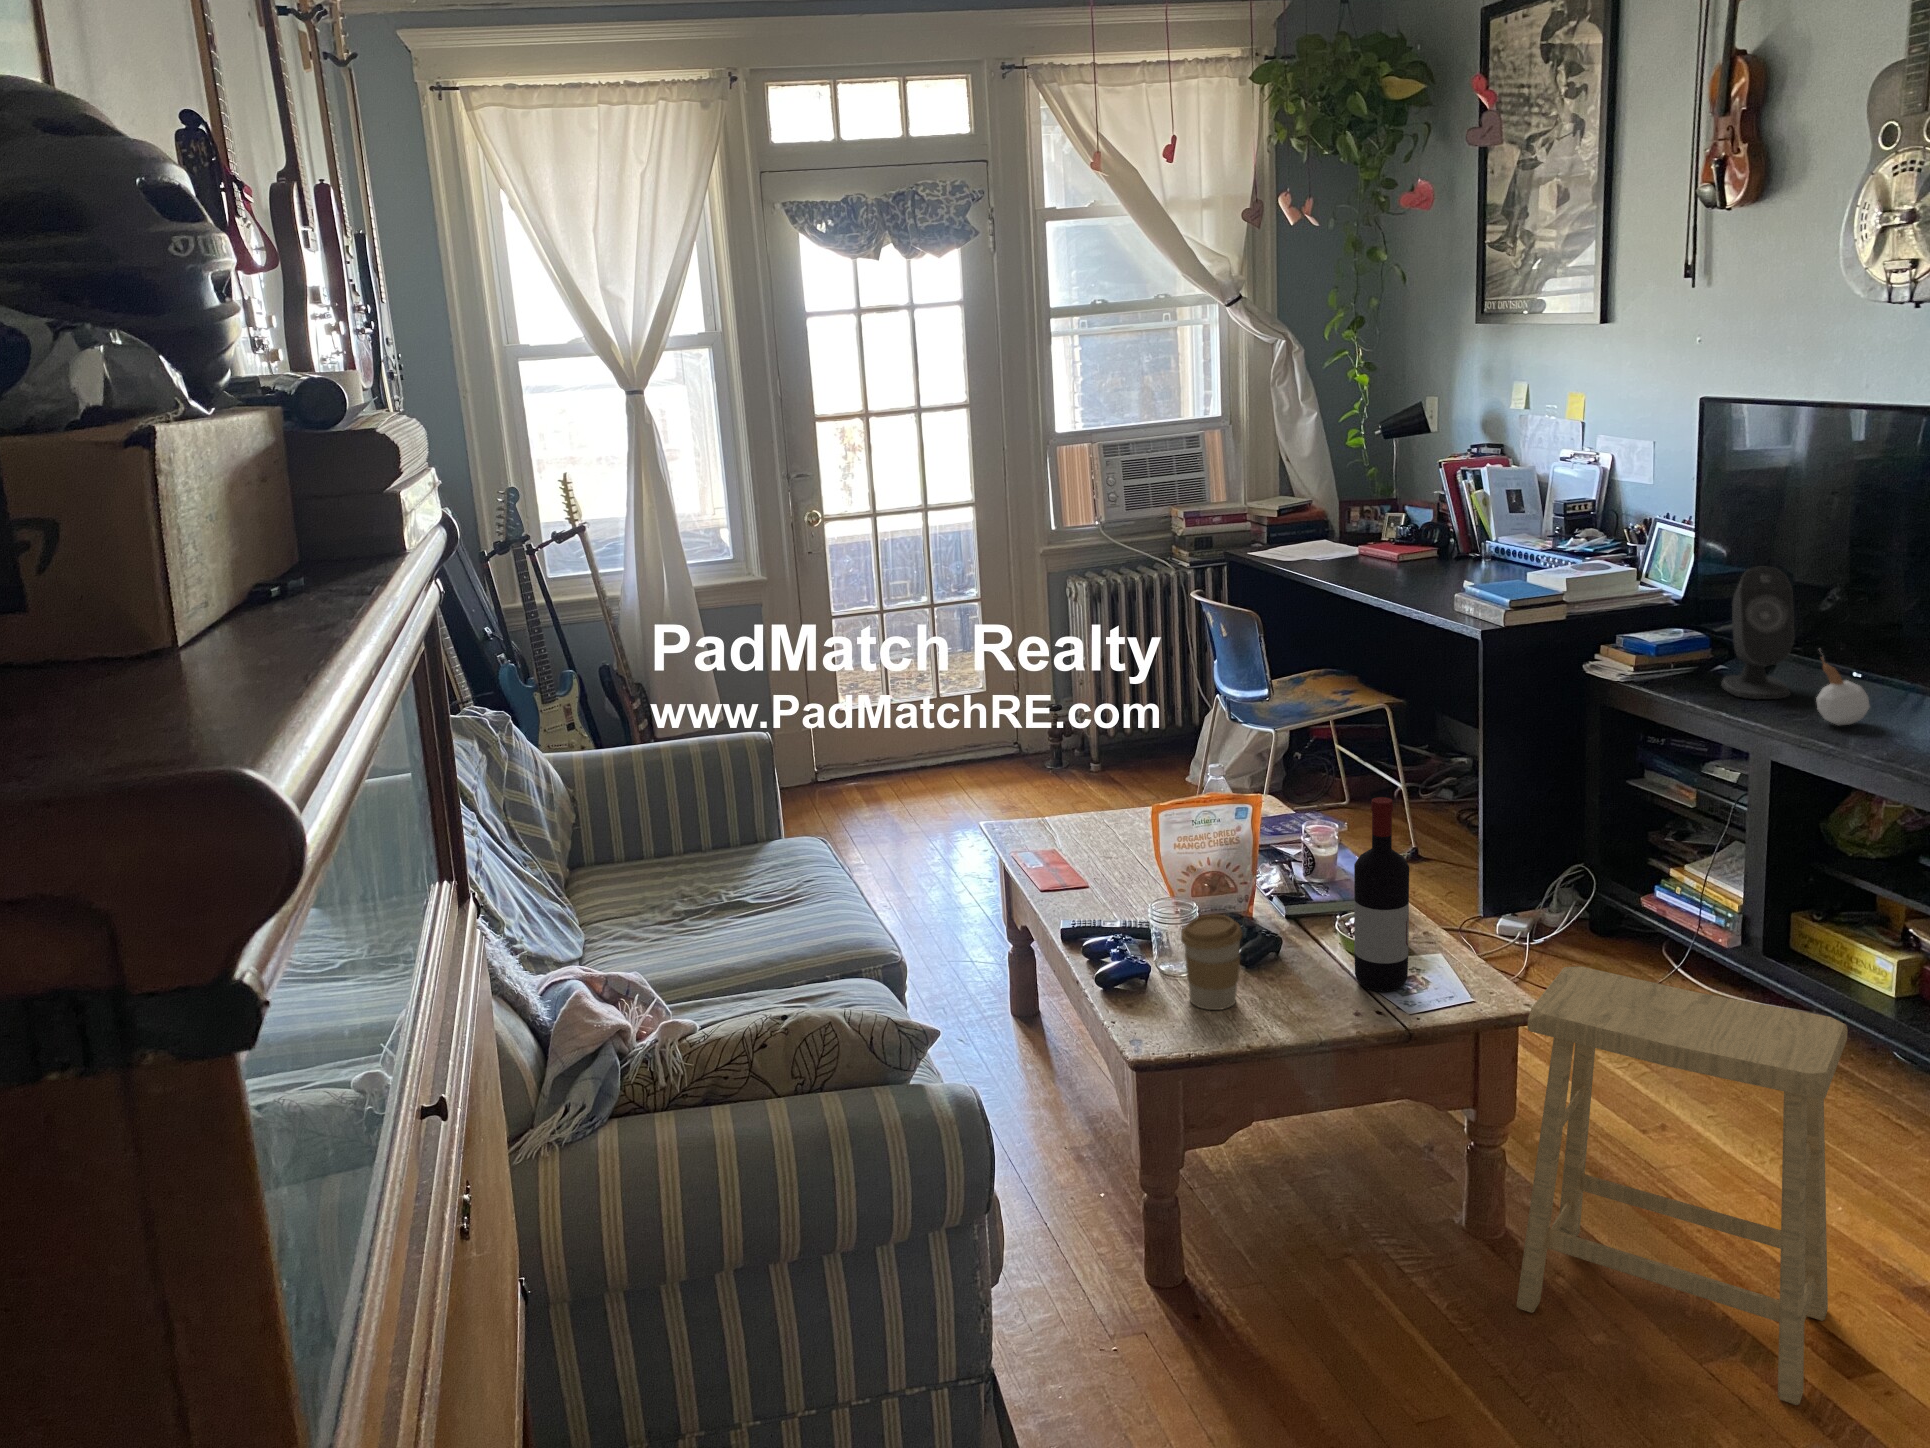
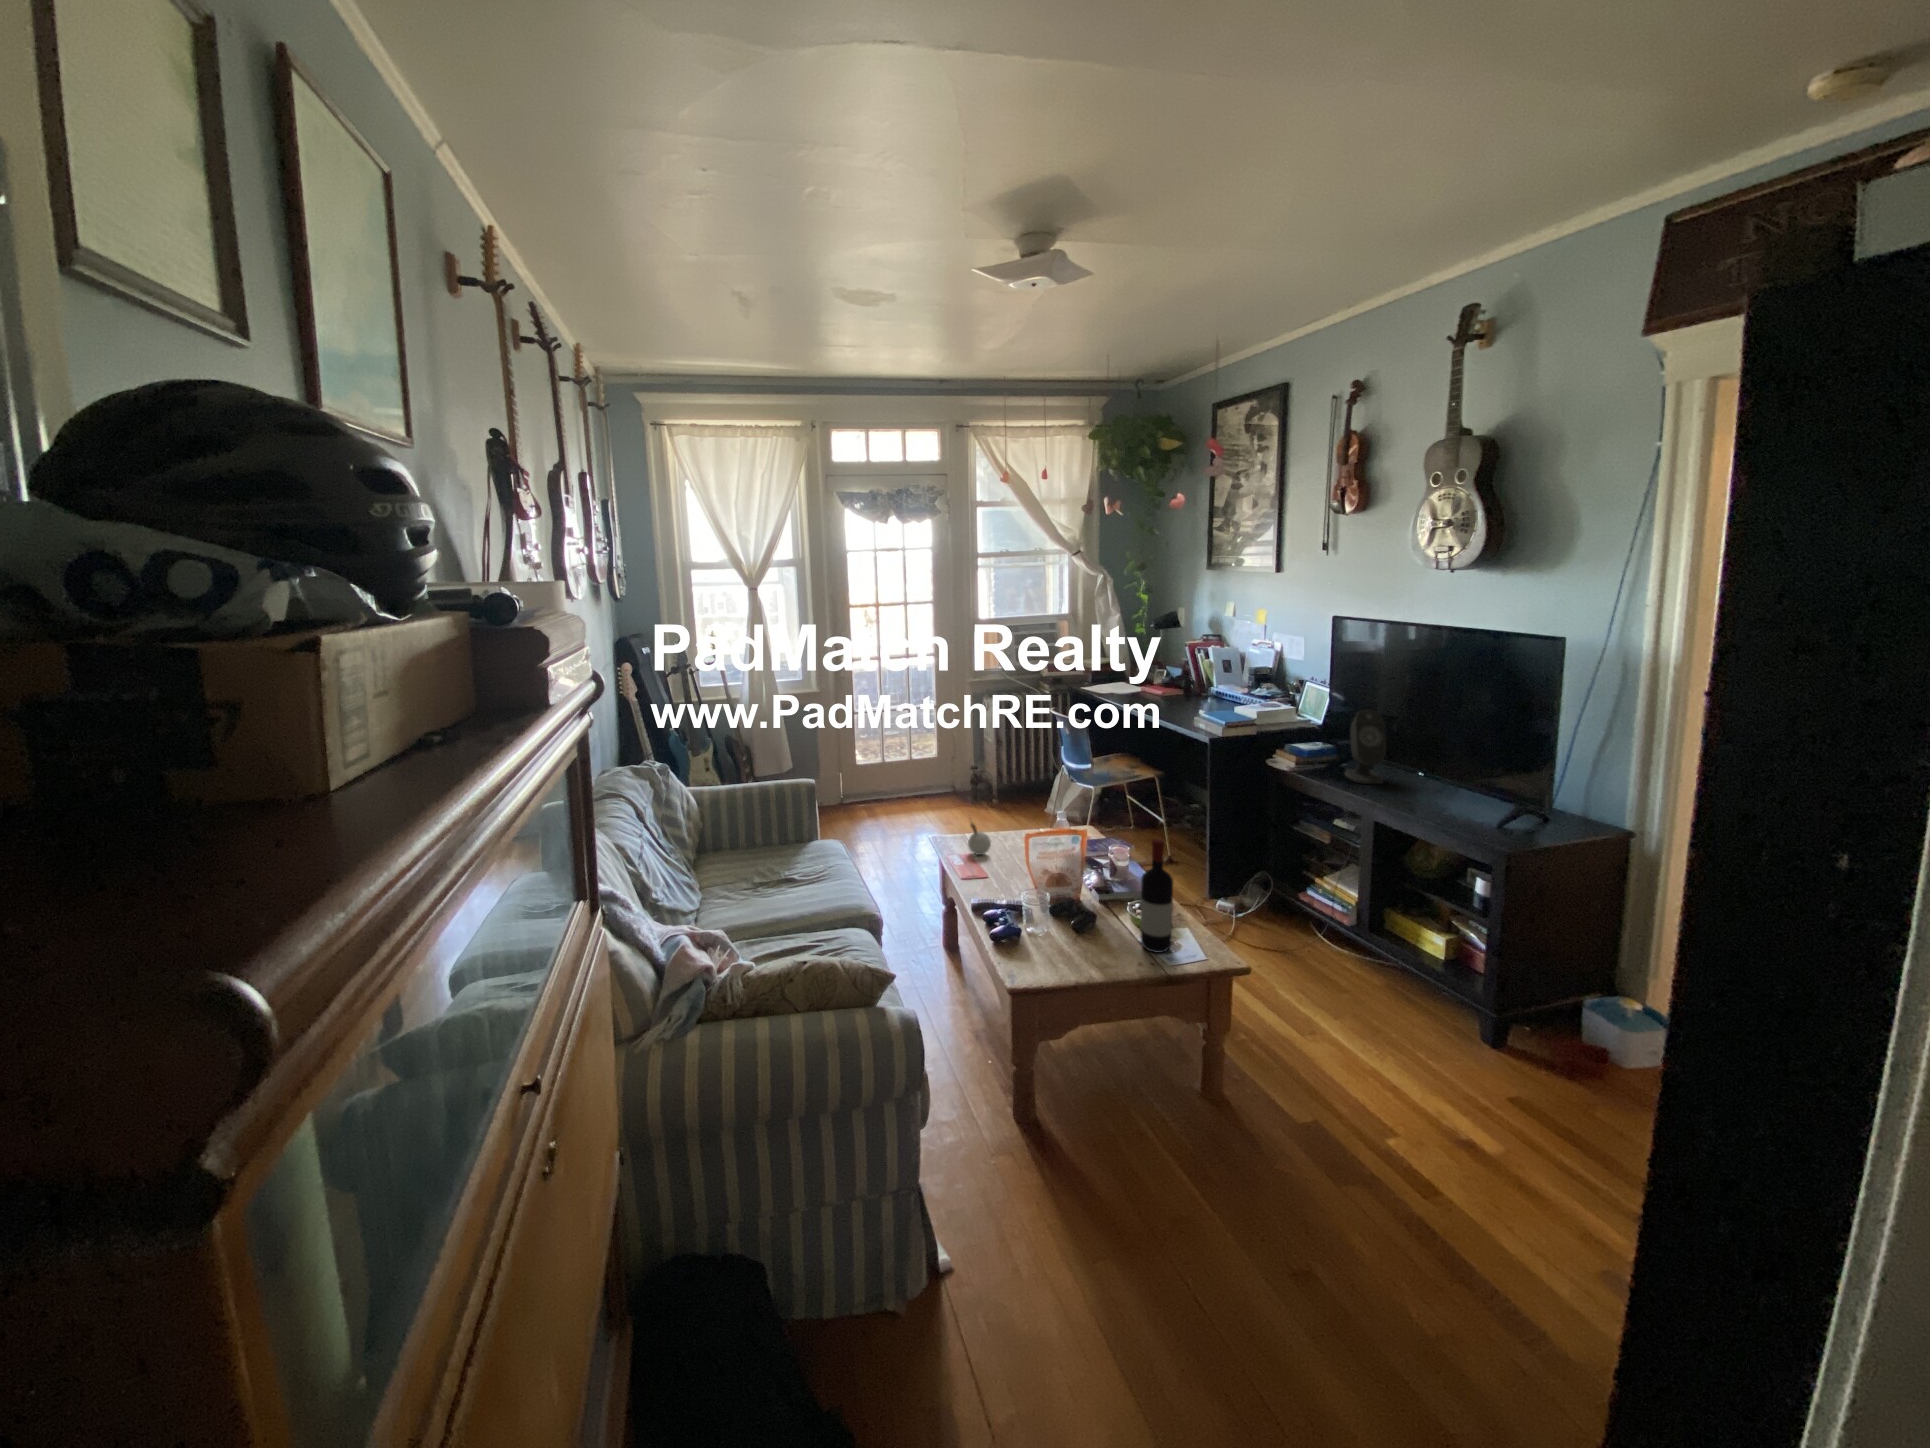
candle: present [1816,657,1870,725] -> present [968,823,991,855]
coffee cup: present [1181,915,1242,1010] -> none [1040,903,1076,960]
footstool: present [1516,966,1848,1405] -> none [1235,944,1434,1229]

